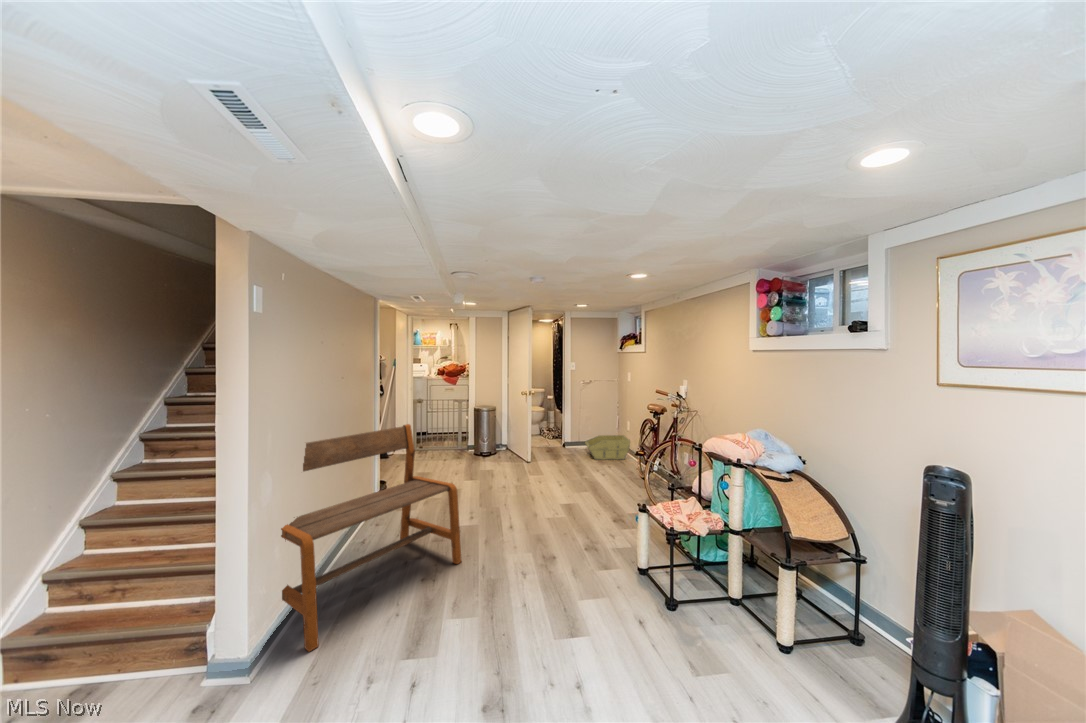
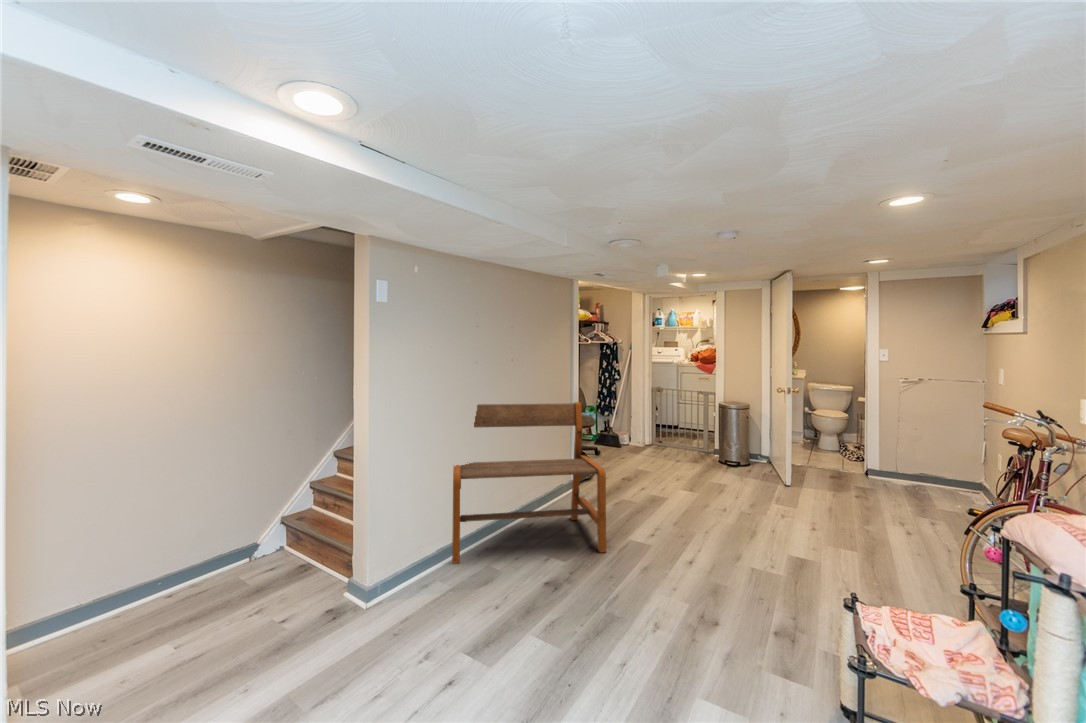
storage bin: present [585,435,630,460] -> none [895,469,989,518]

